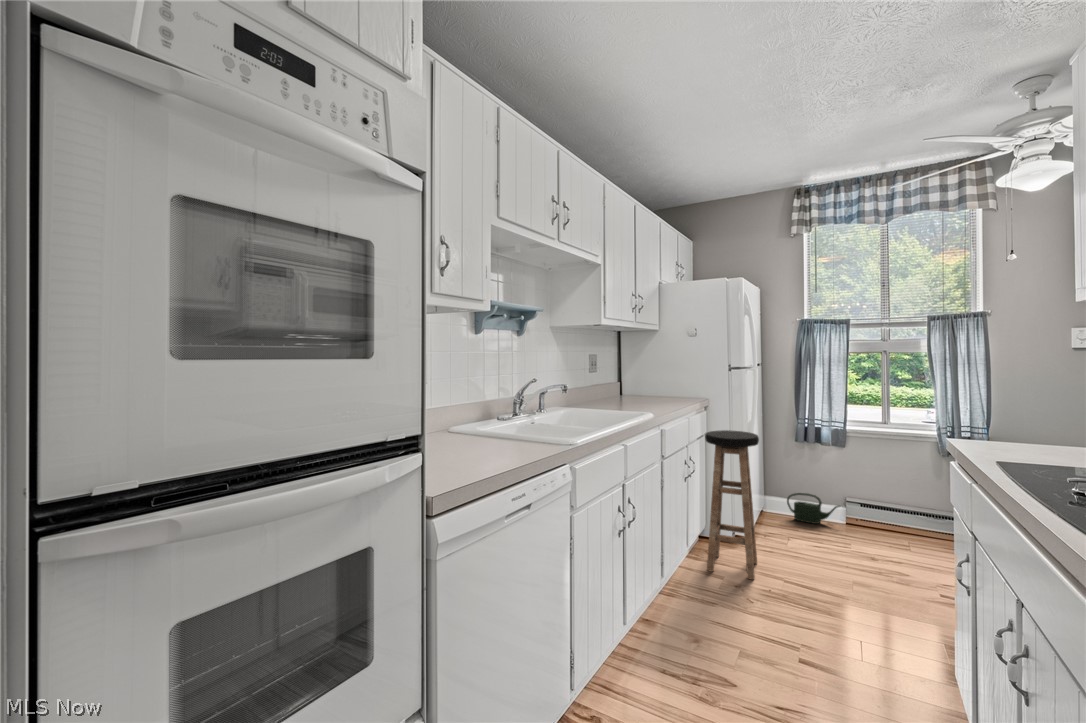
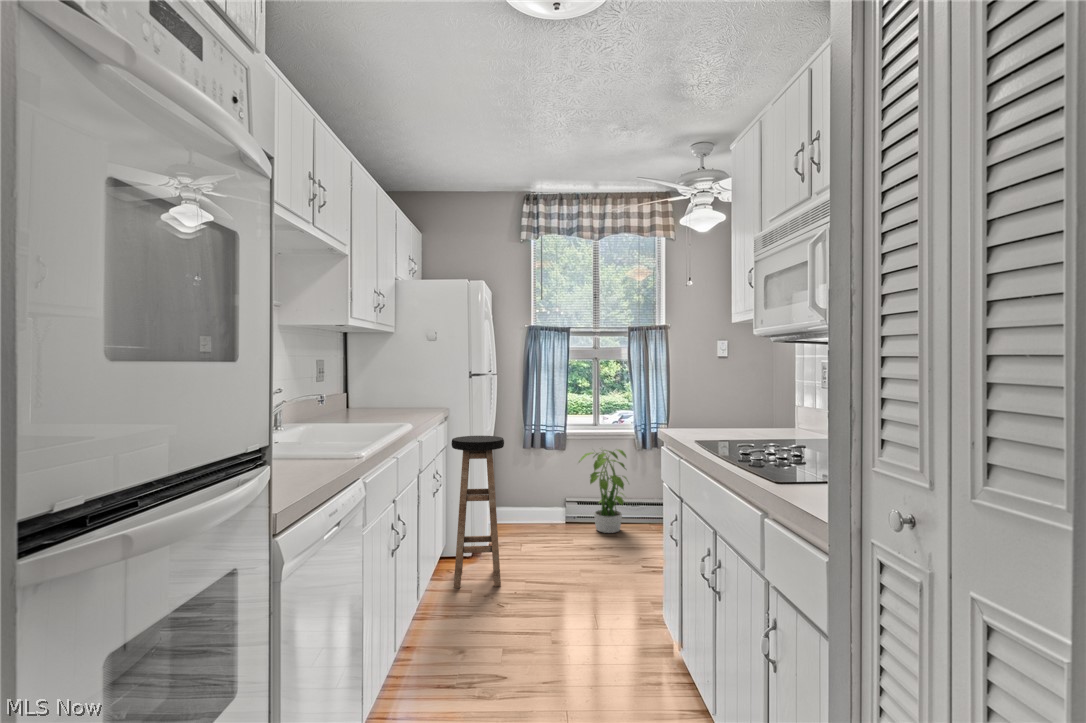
potted plant: none [856,449,927,546] -> present [579,449,627,533]
watering can: present [787,493,840,524] -> none [517,498,563,527]

